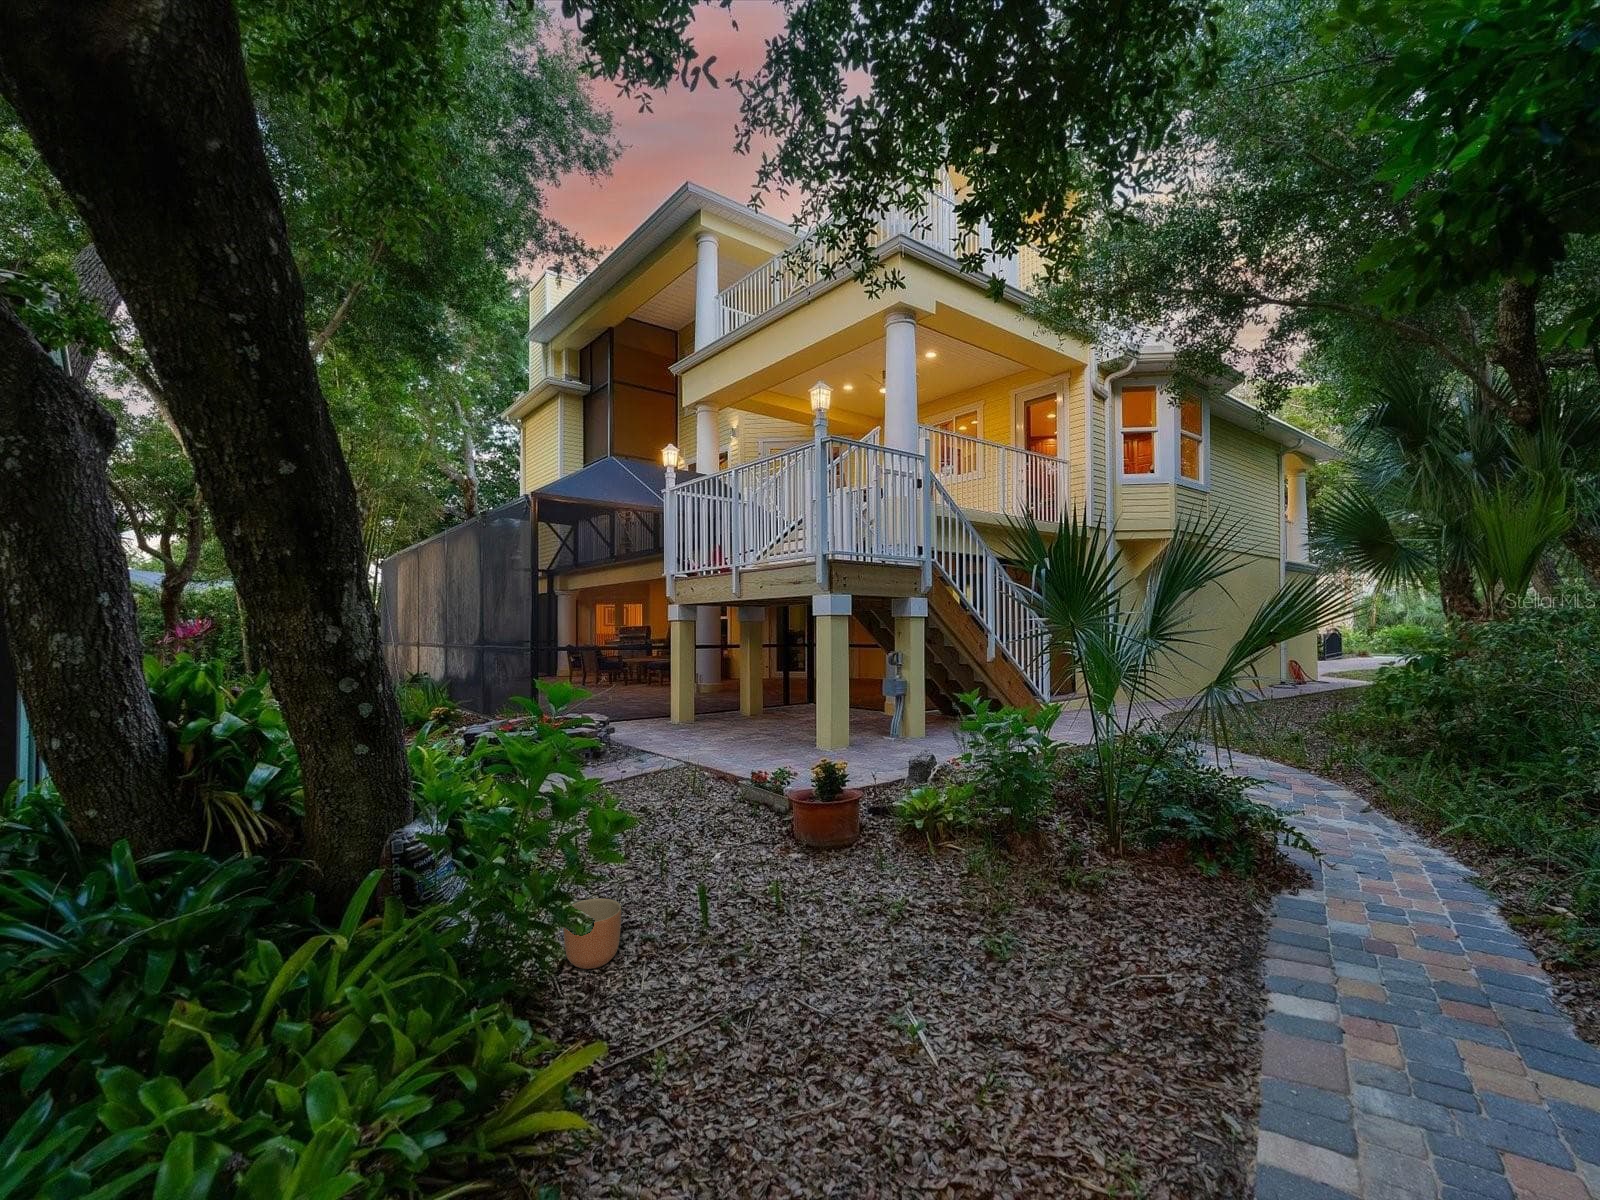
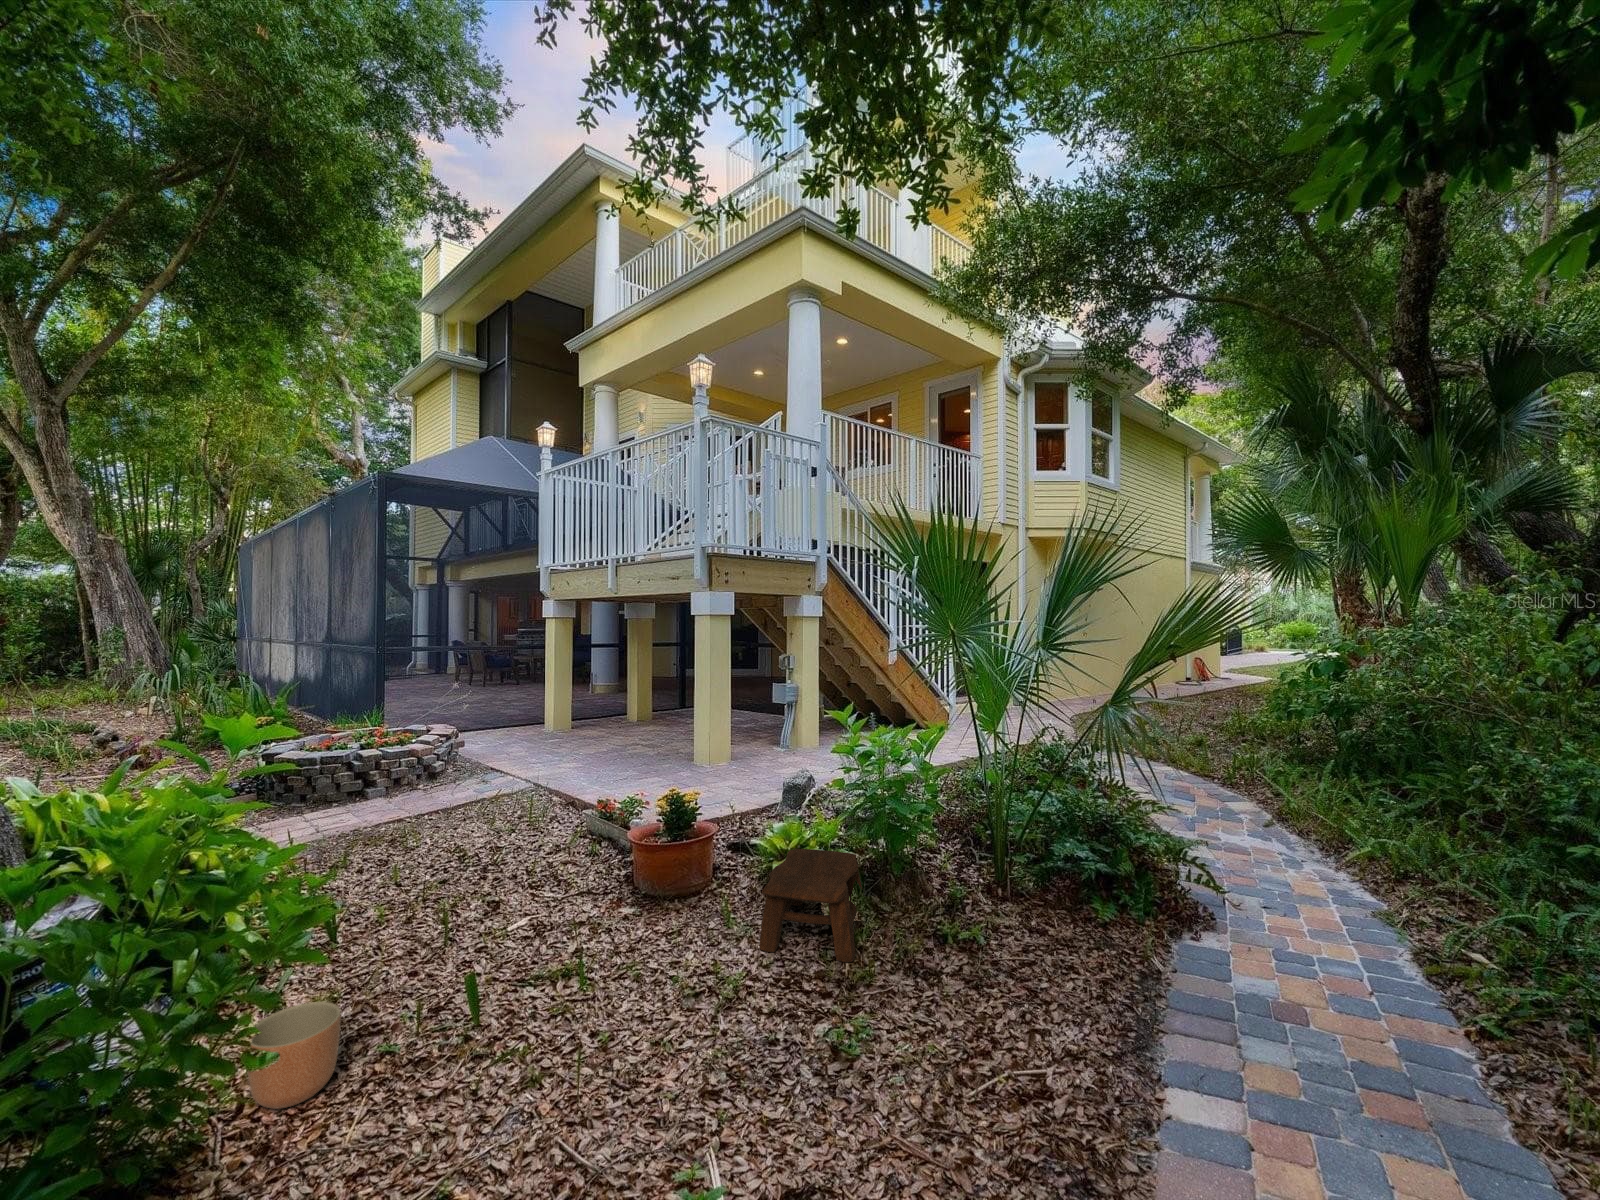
stool: none [910,809,994,898] -> present [760,849,862,962]

